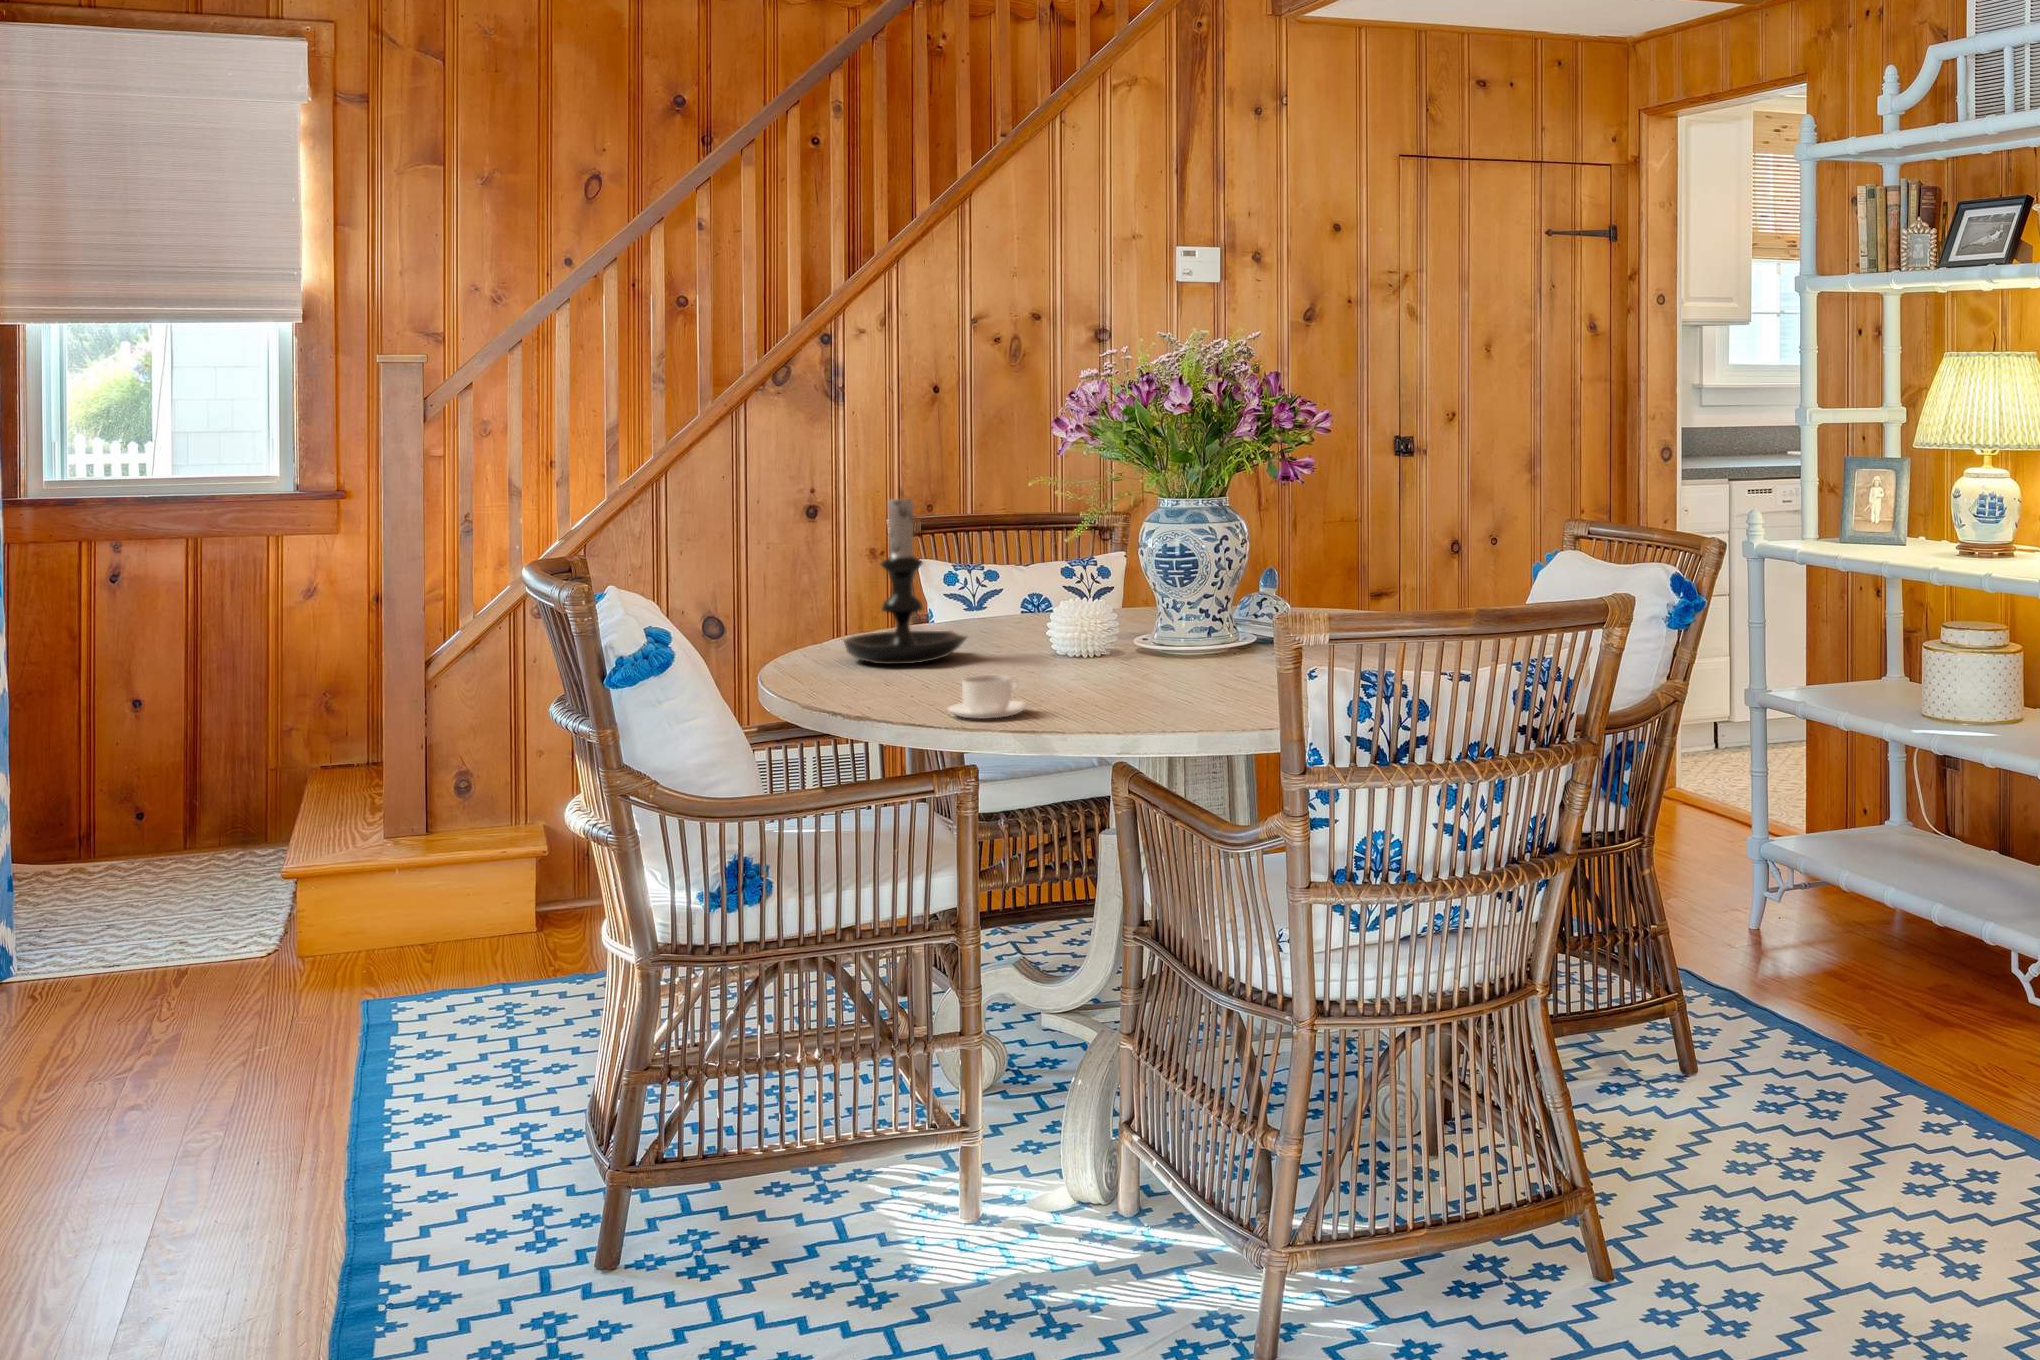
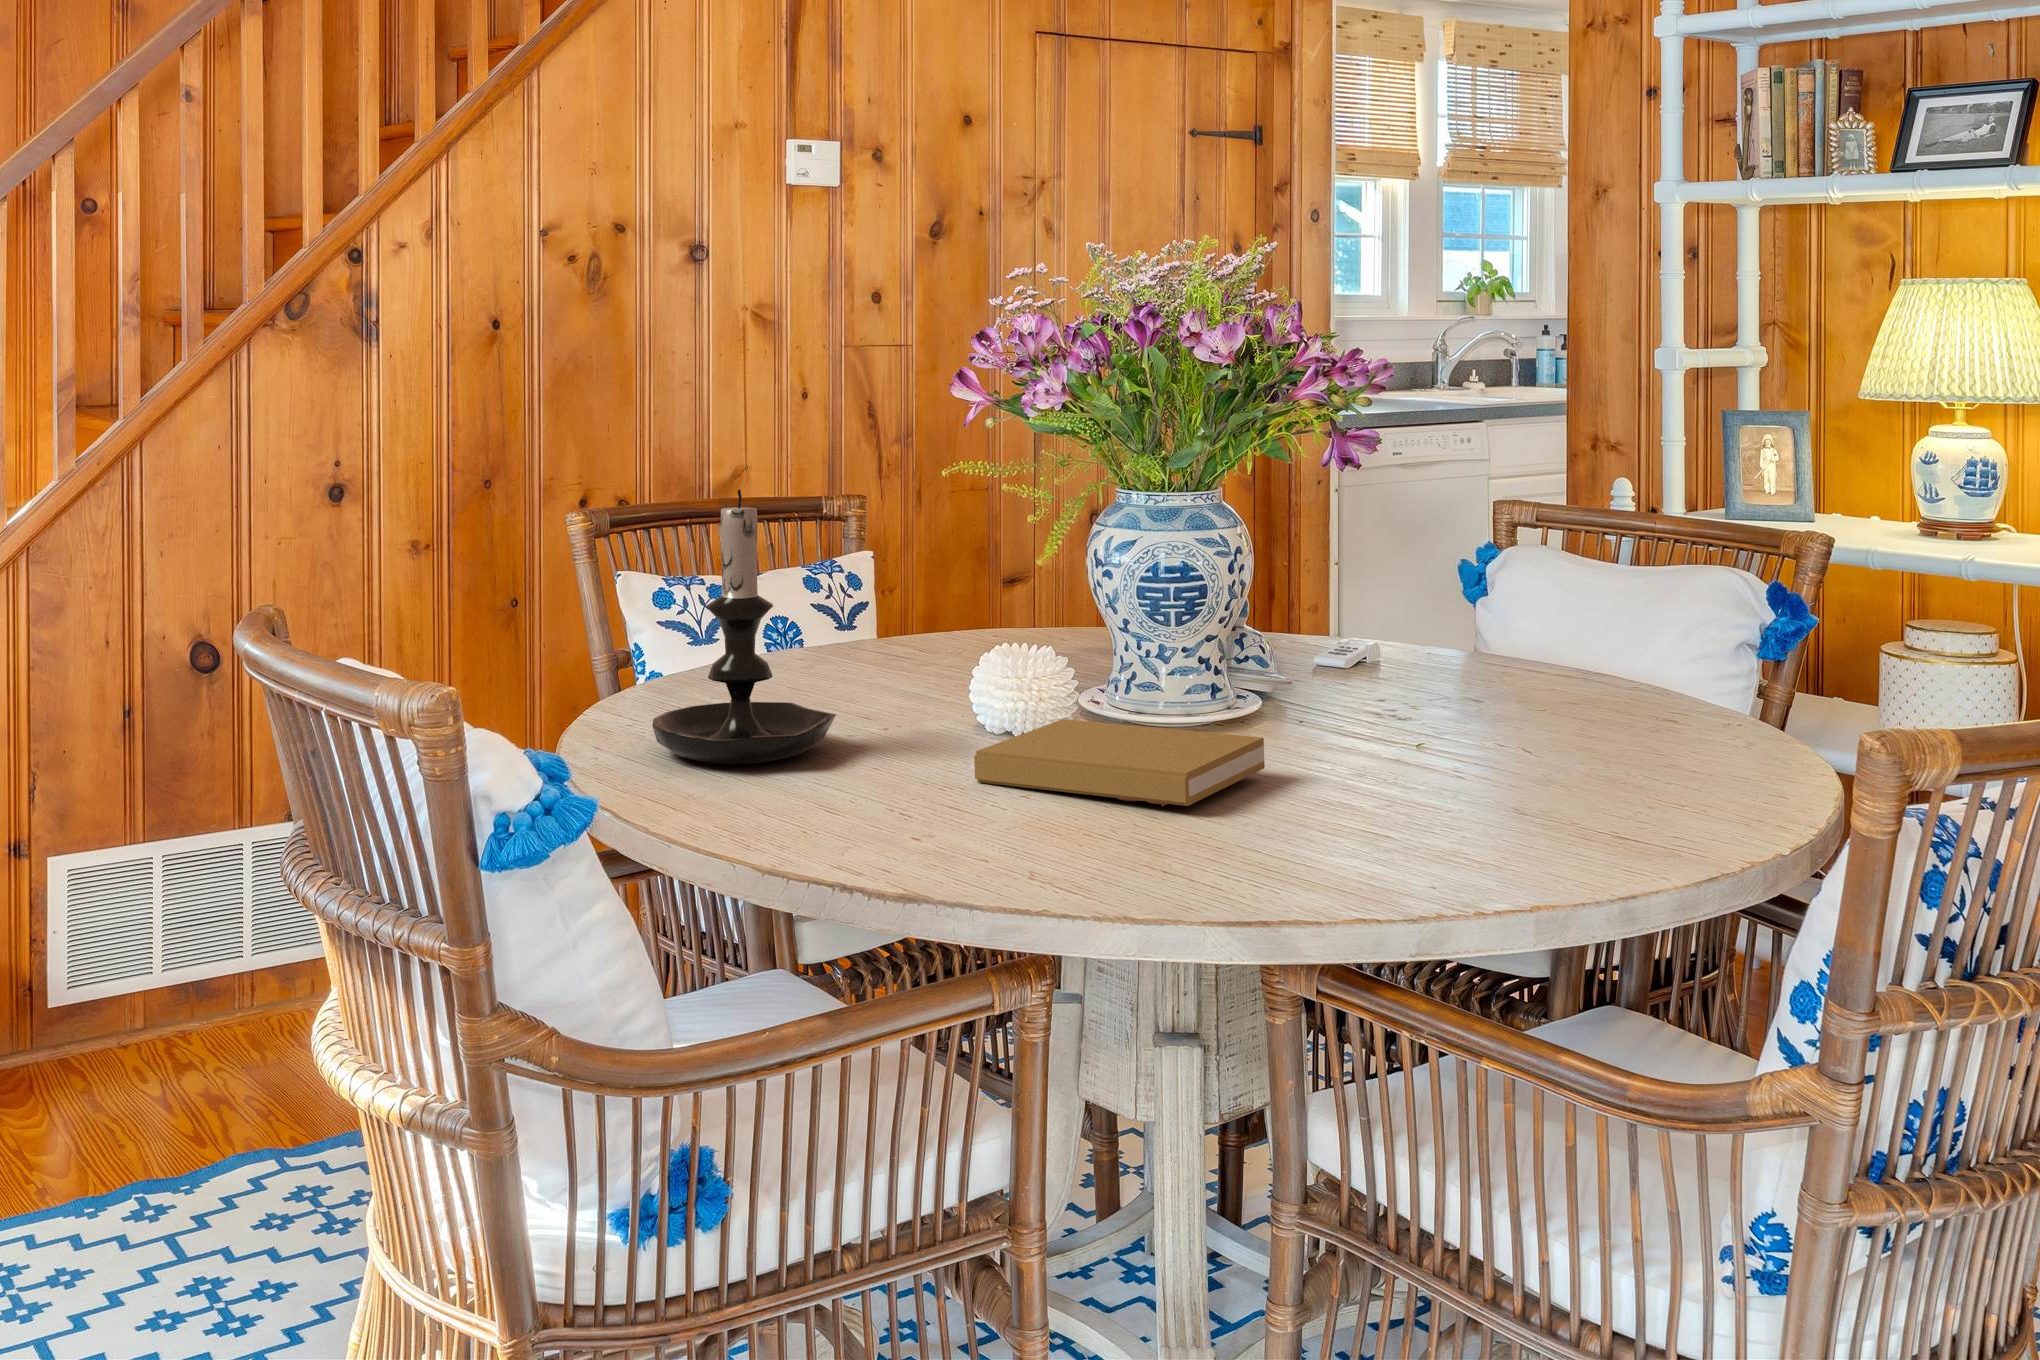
book: none [1020,643,1209,686] -> present [974,719,1265,806]
coffee cup: present [947,675,1029,719] -> none [1014,814,1148,895]

